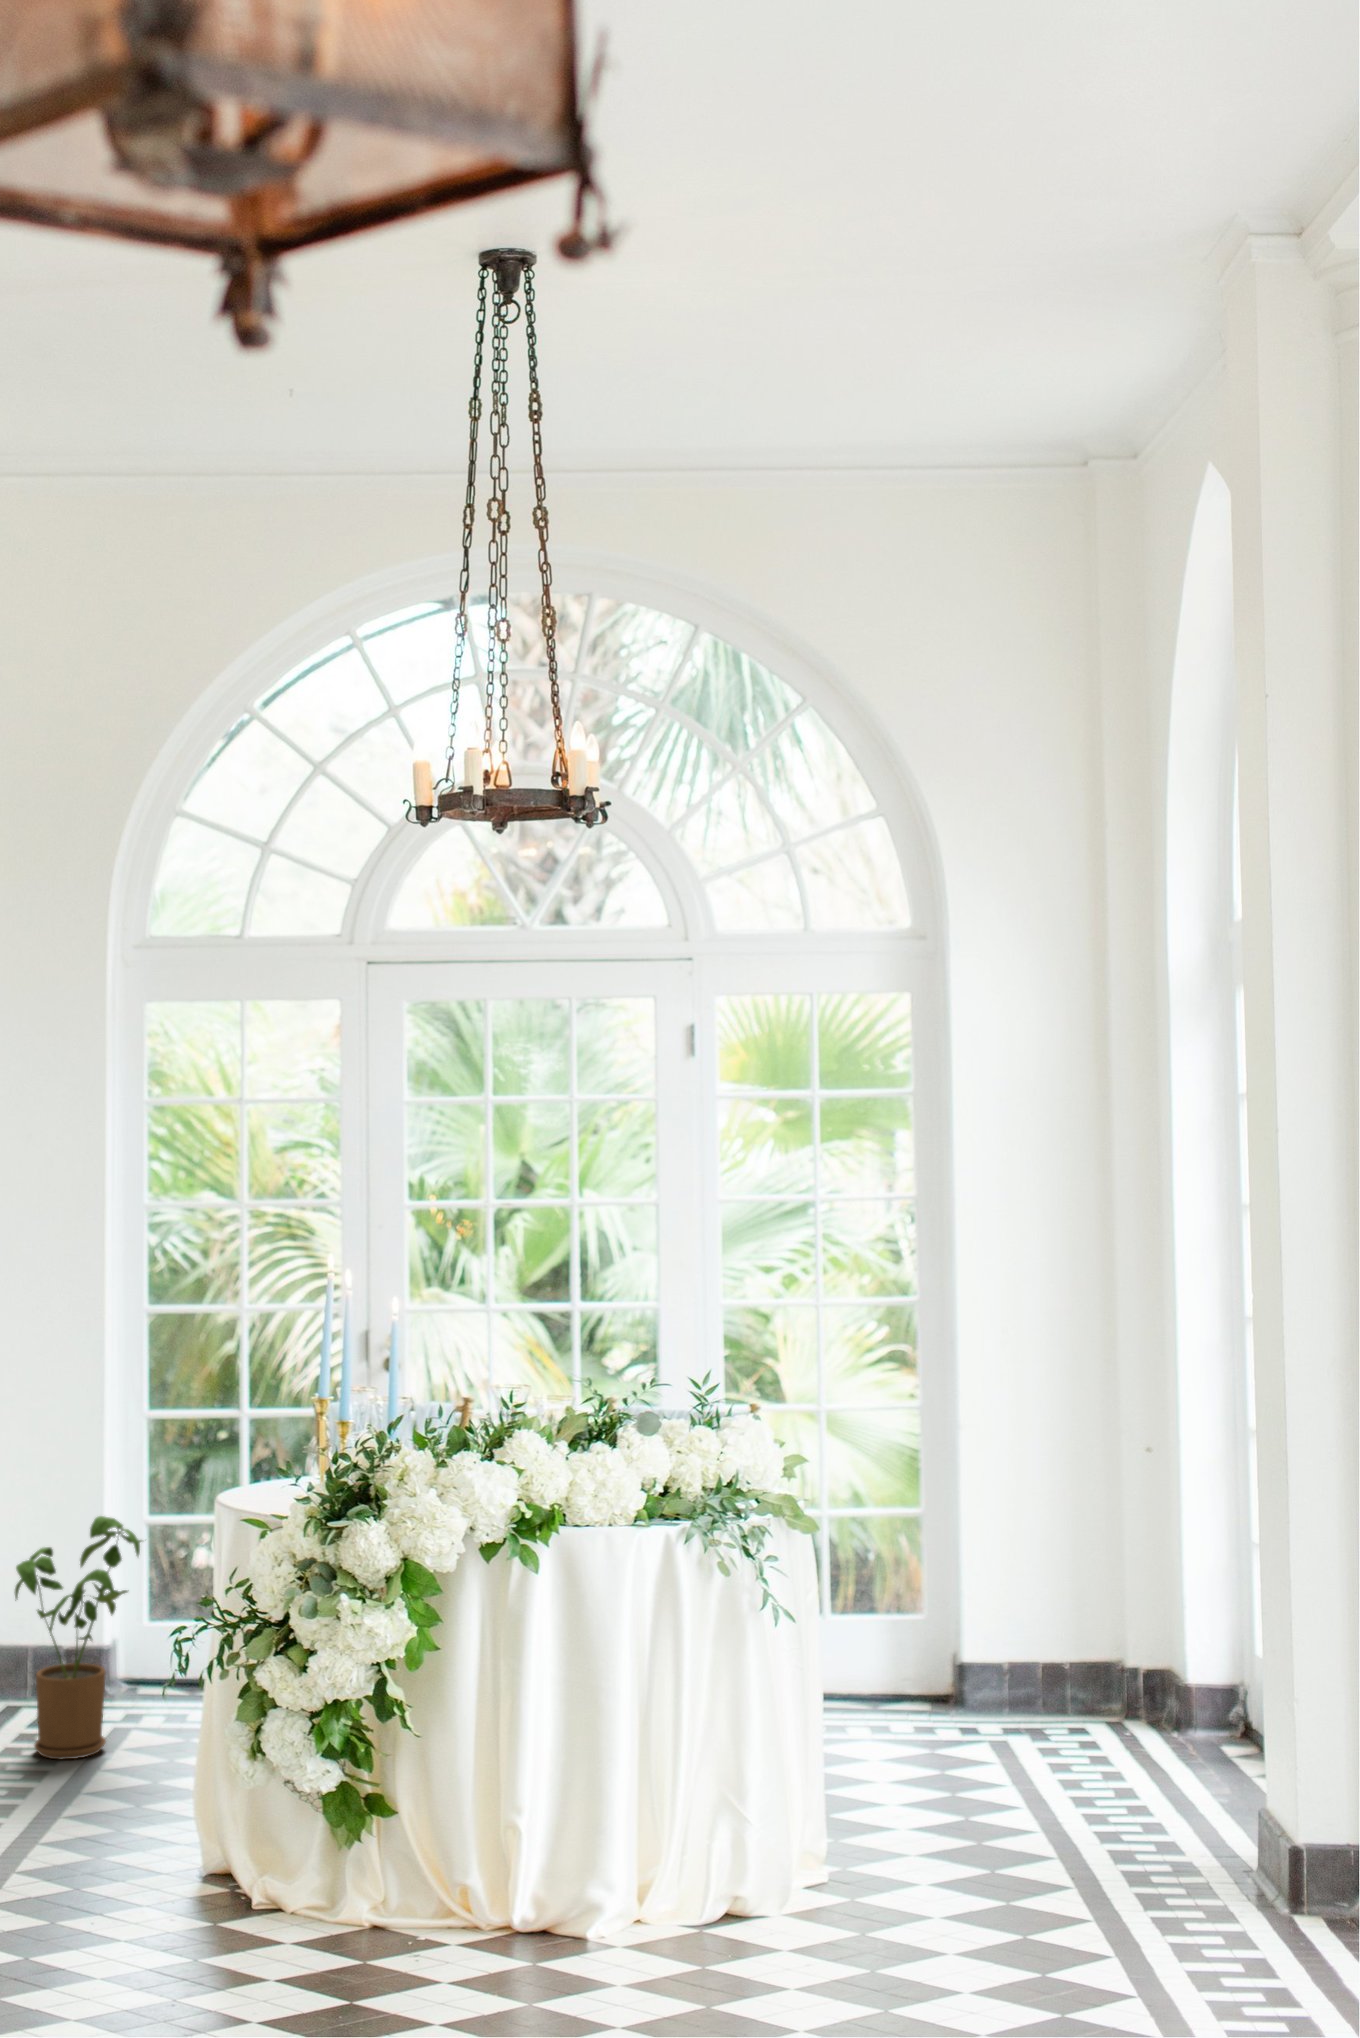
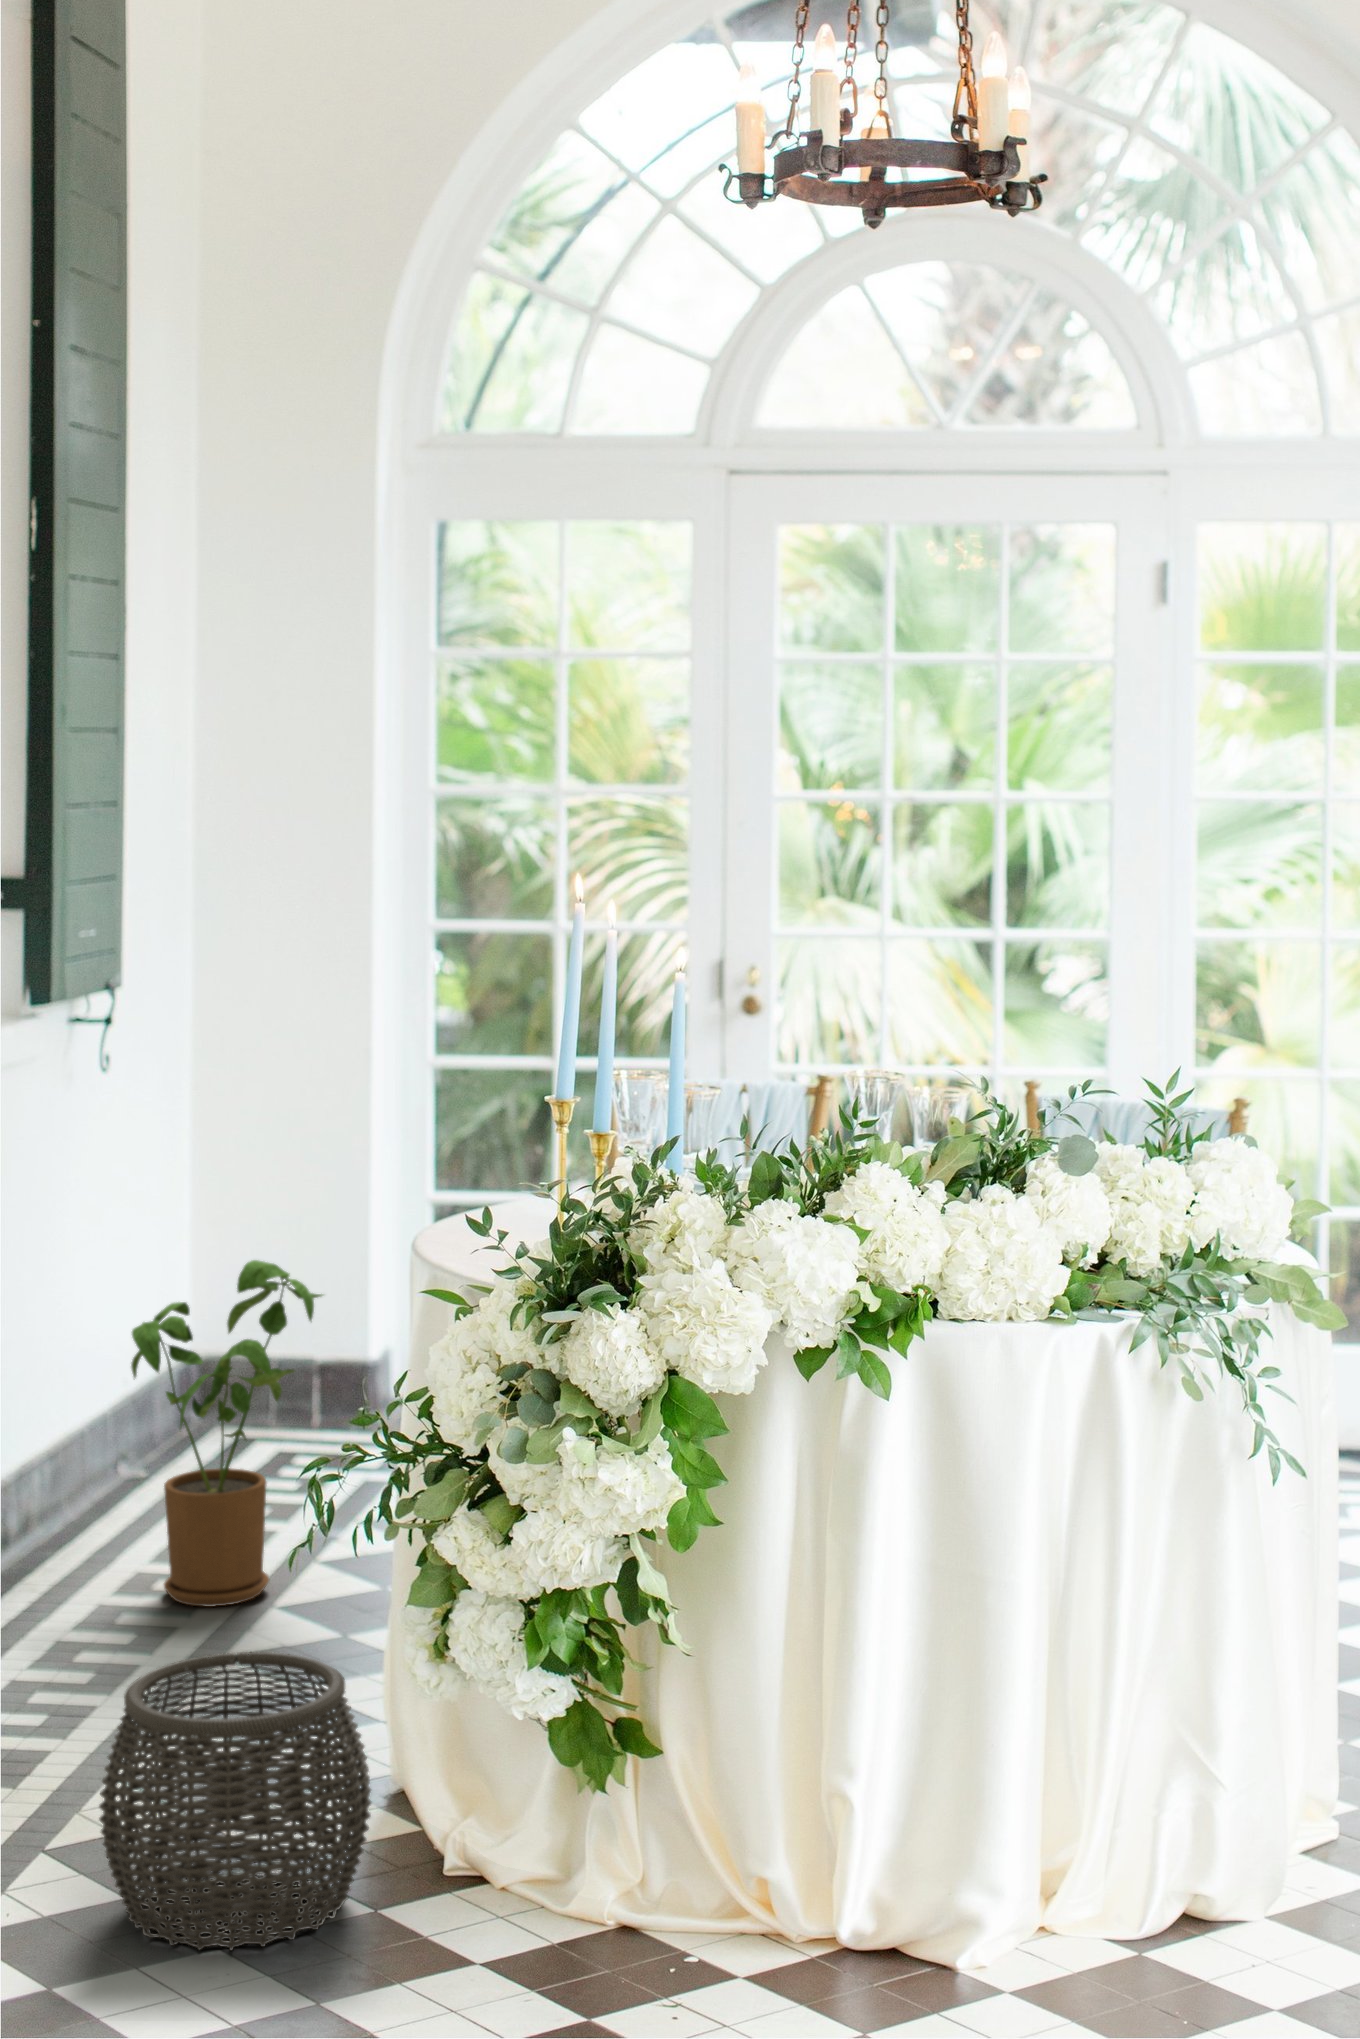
woven basket: none [32,1760,207,1953] -> present [99,1652,371,1950]

